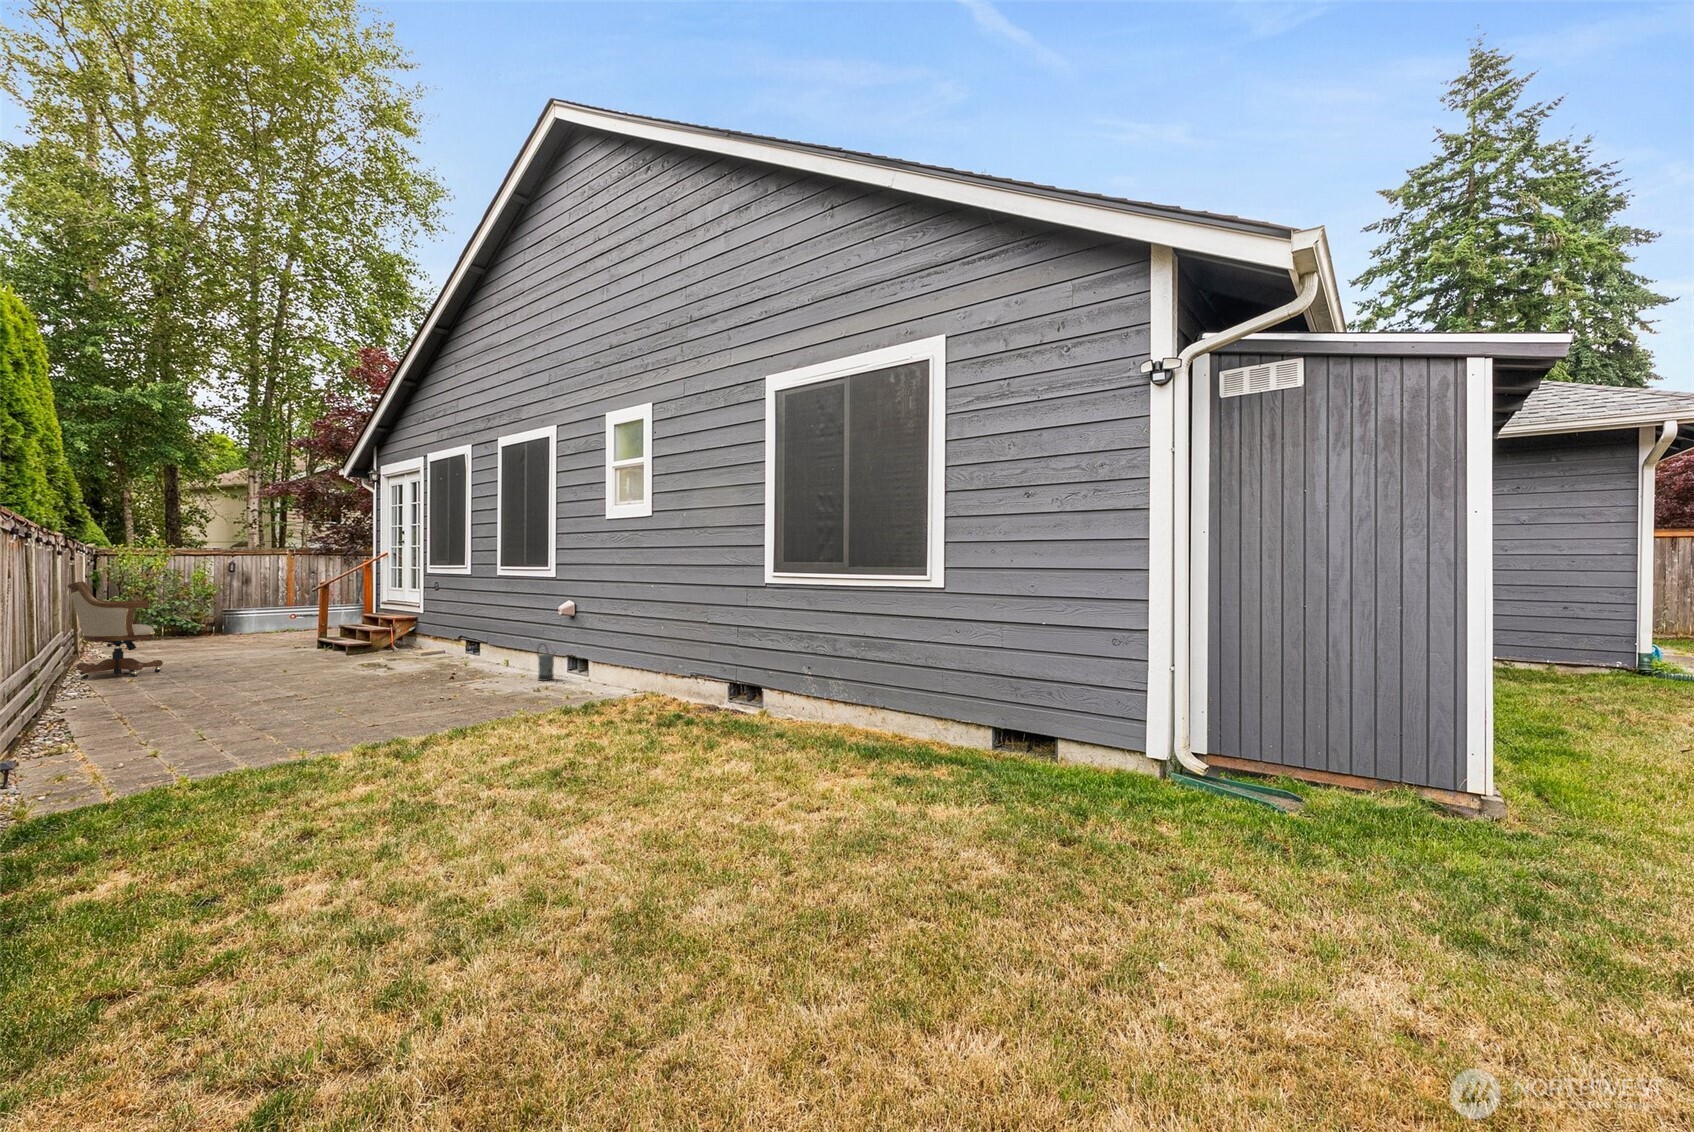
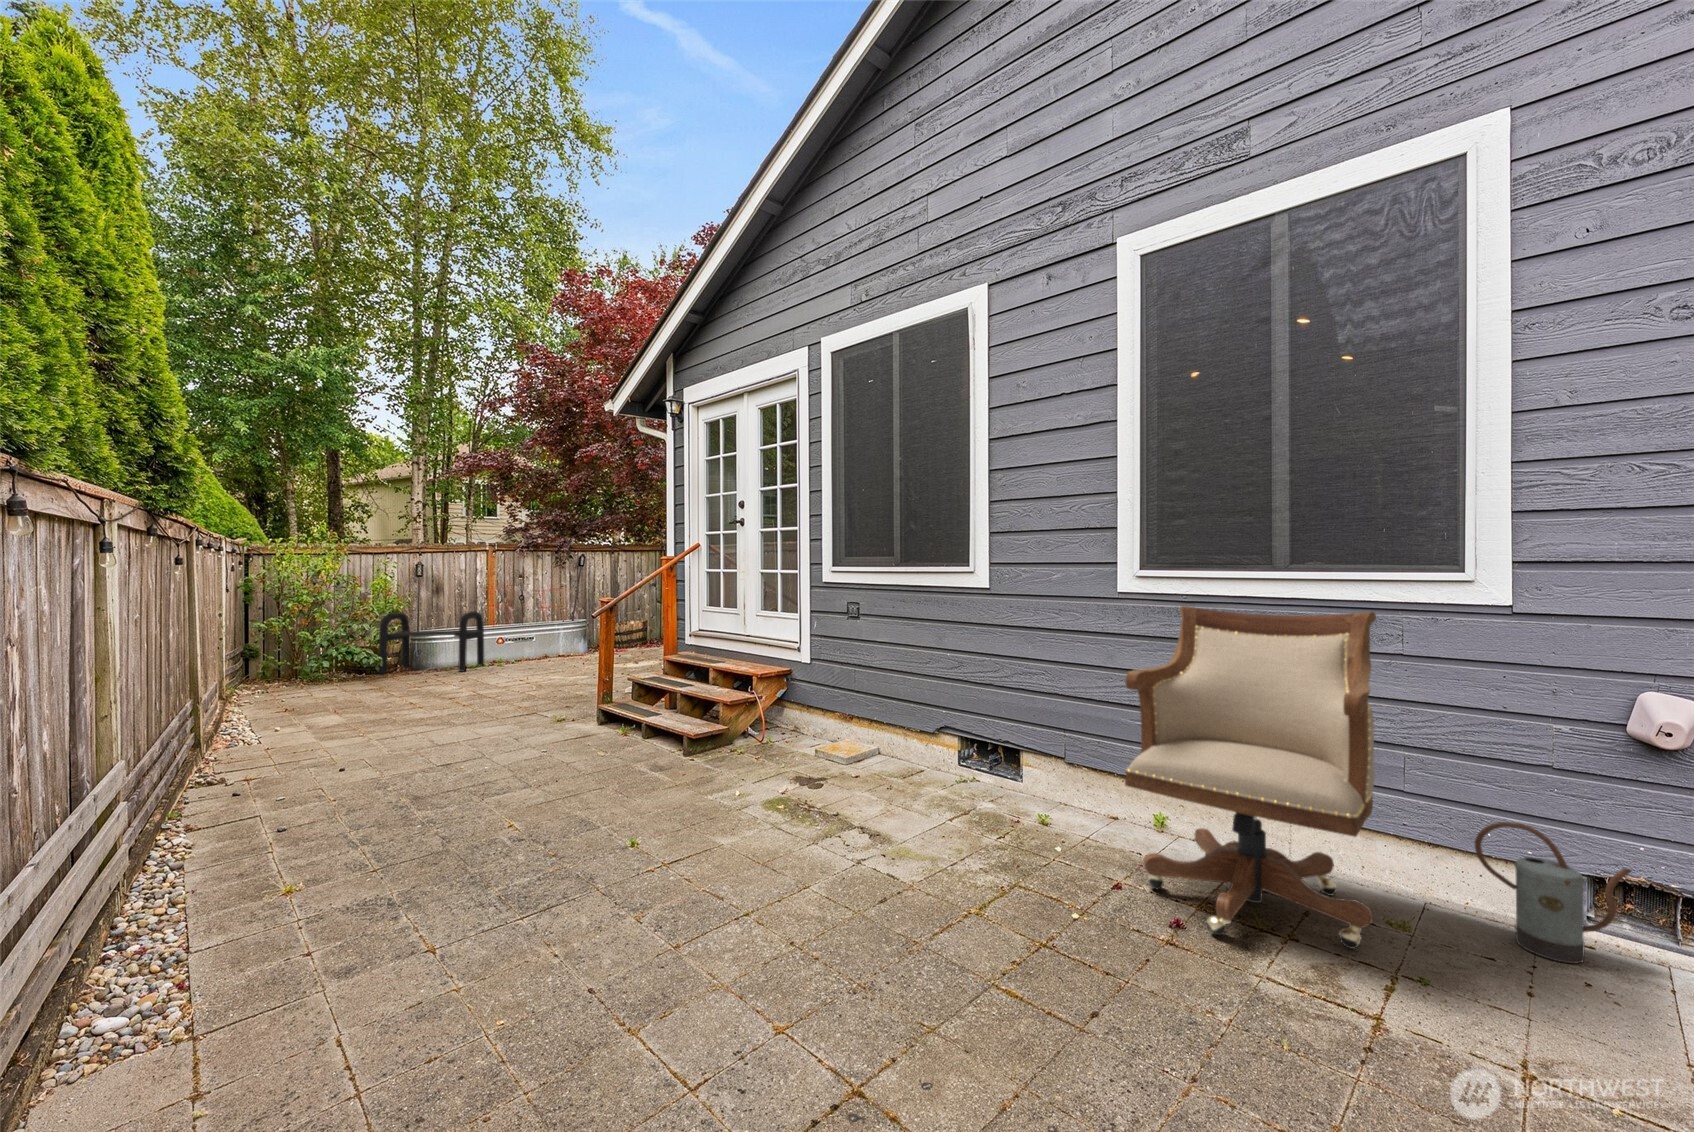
chair: present [67,581,163,679] -> present [1125,606,1376,949]
bench: none [195,595,277,636] -> present [378,611,484,674]

